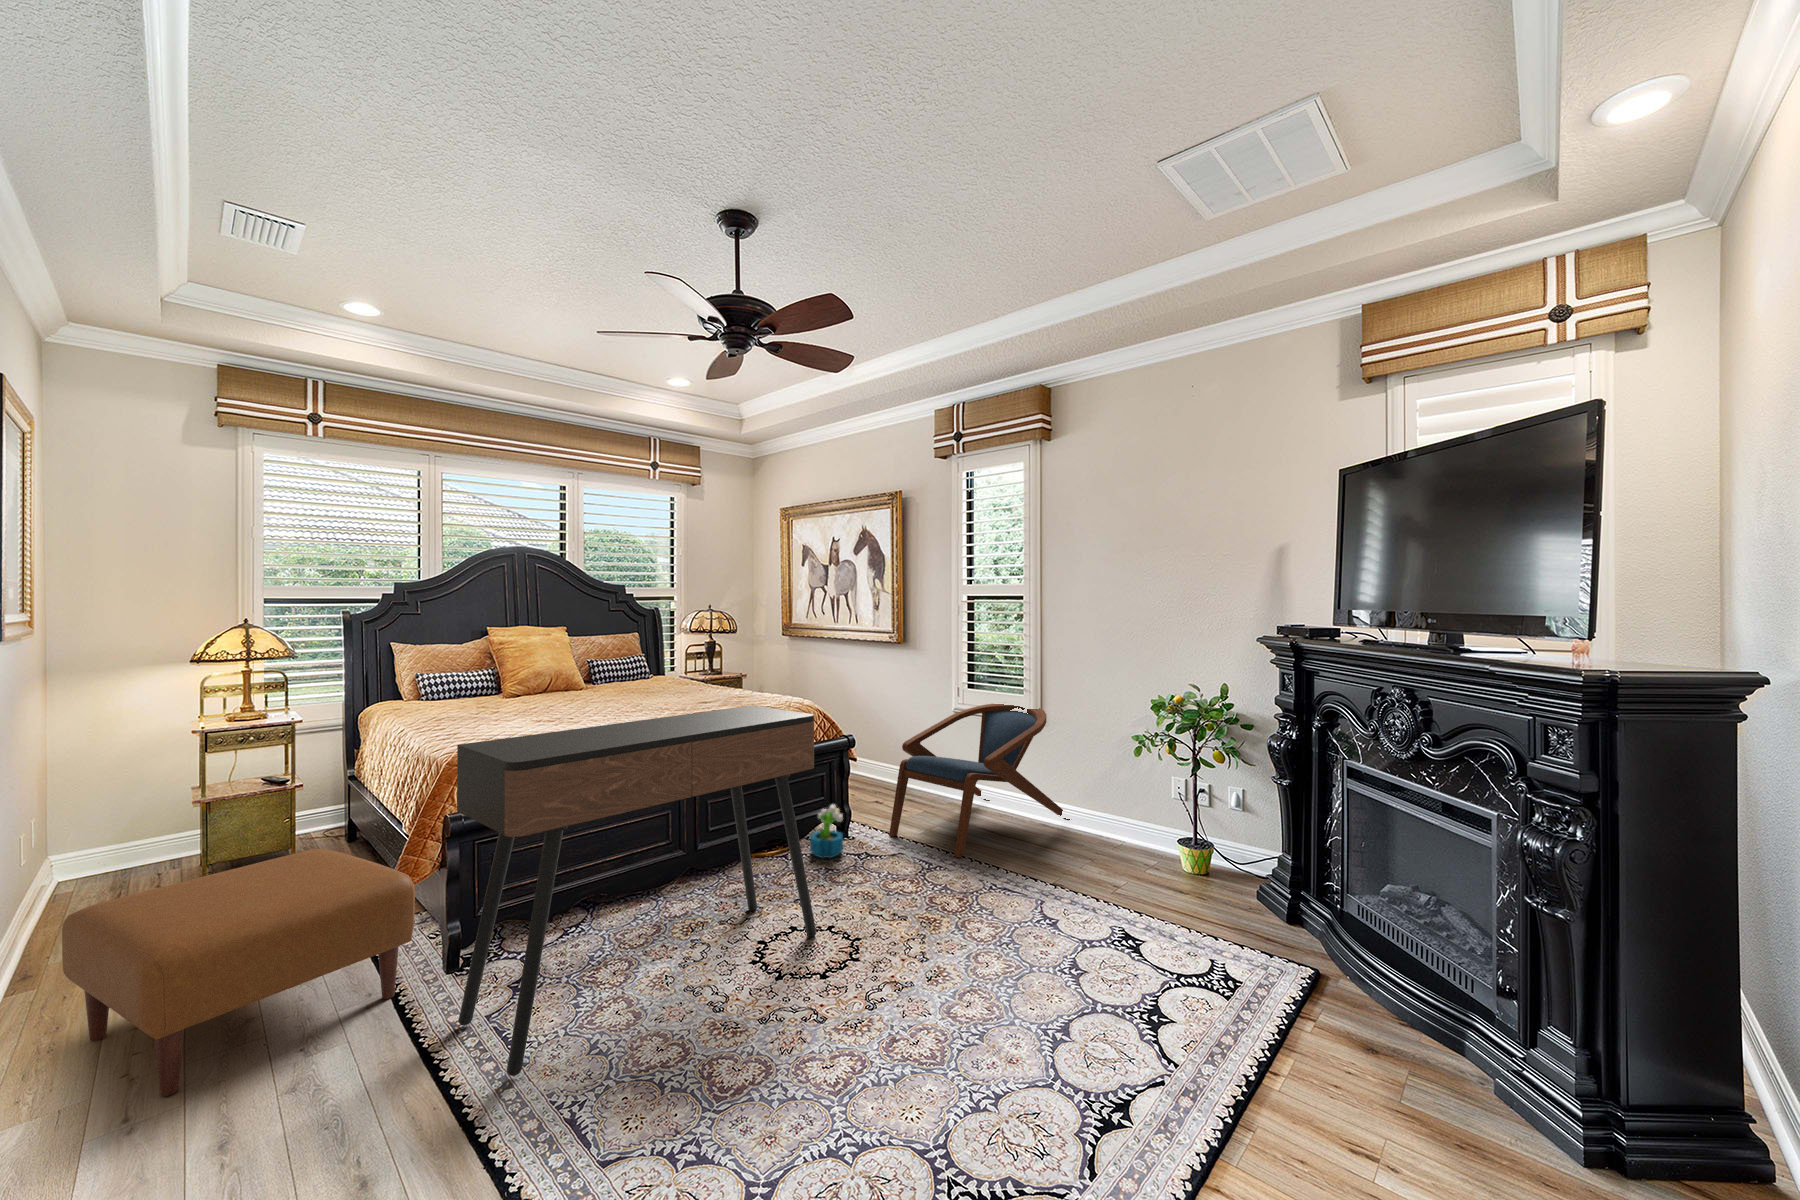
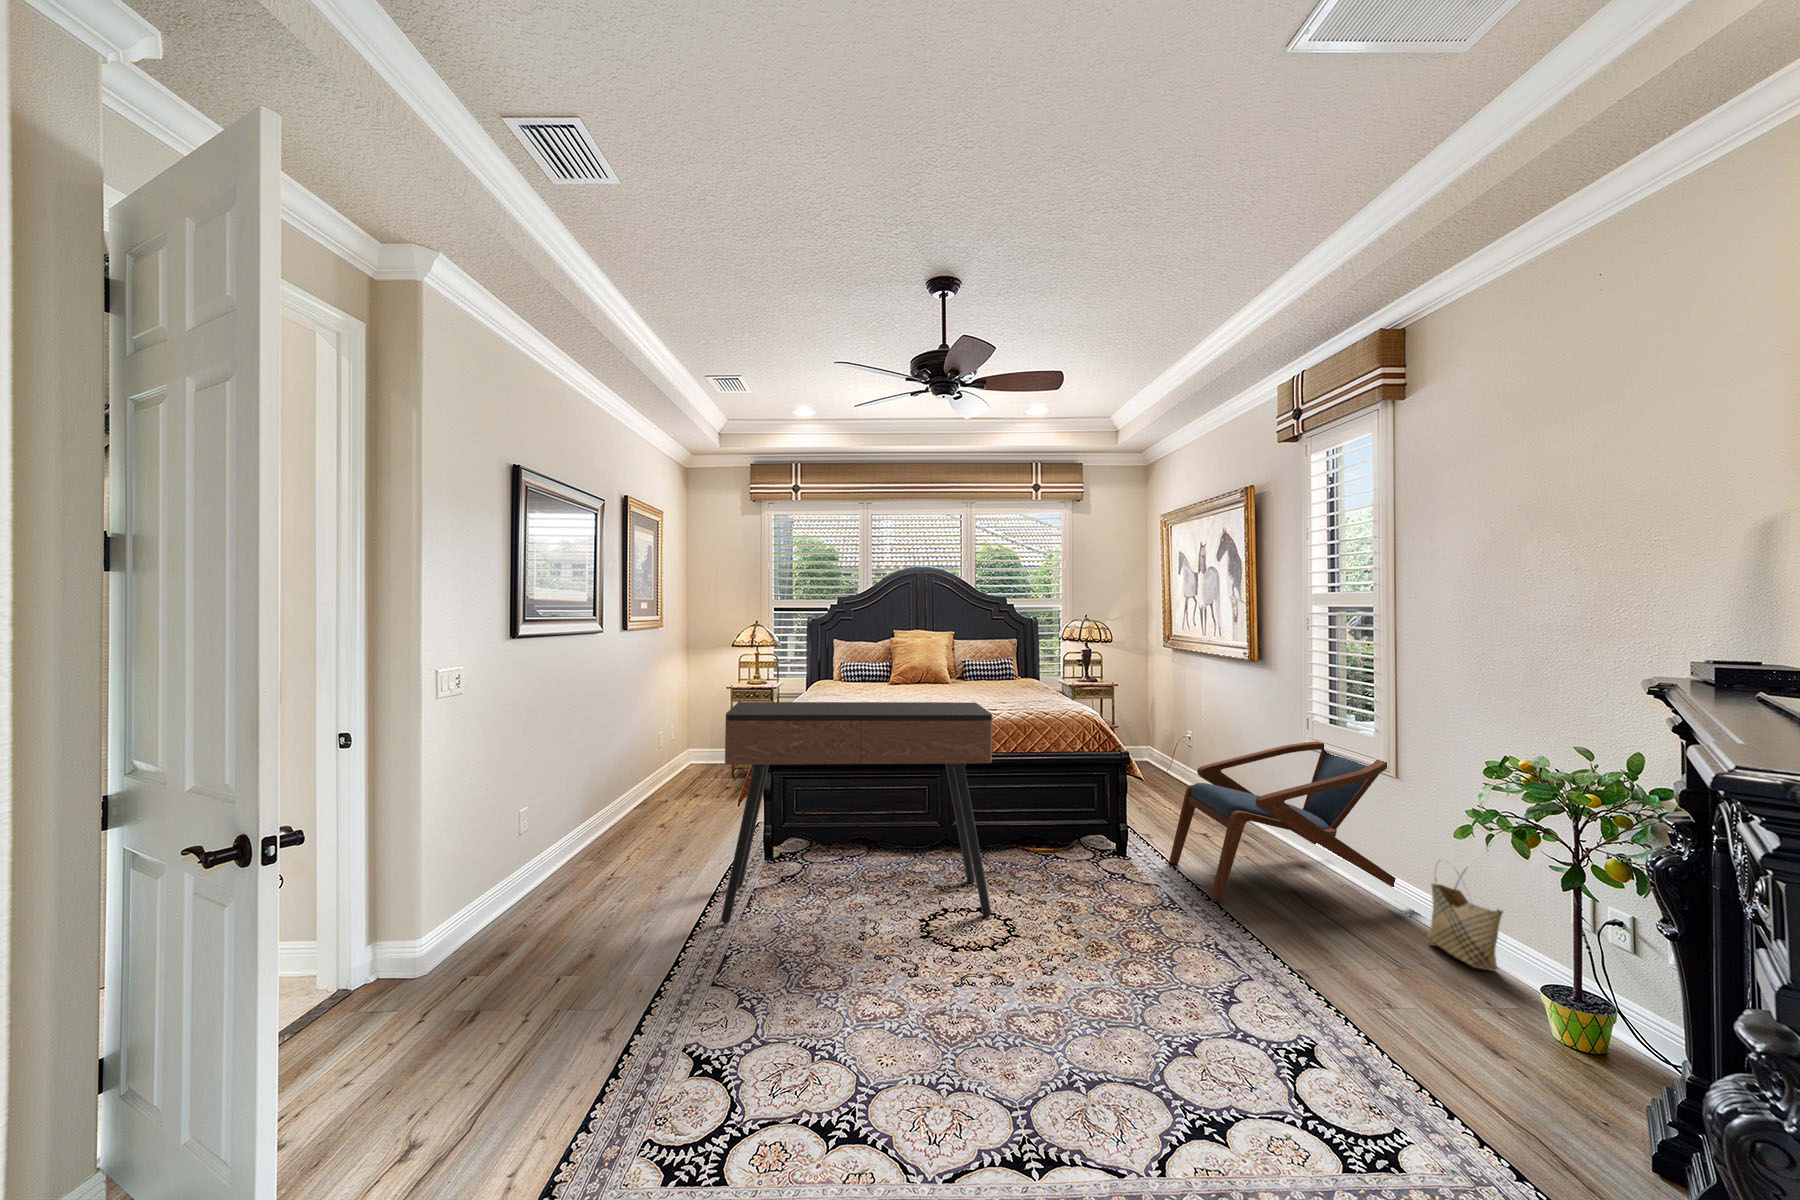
woven basket: none [1095,776,1146,851] -> present [1427,872,1503,971]
decorative plant: present [810,804,843,858] -> none [1069,812,1105,864]
ottoman: present [62,849,415,1096] -> none [603,761,742,871]

